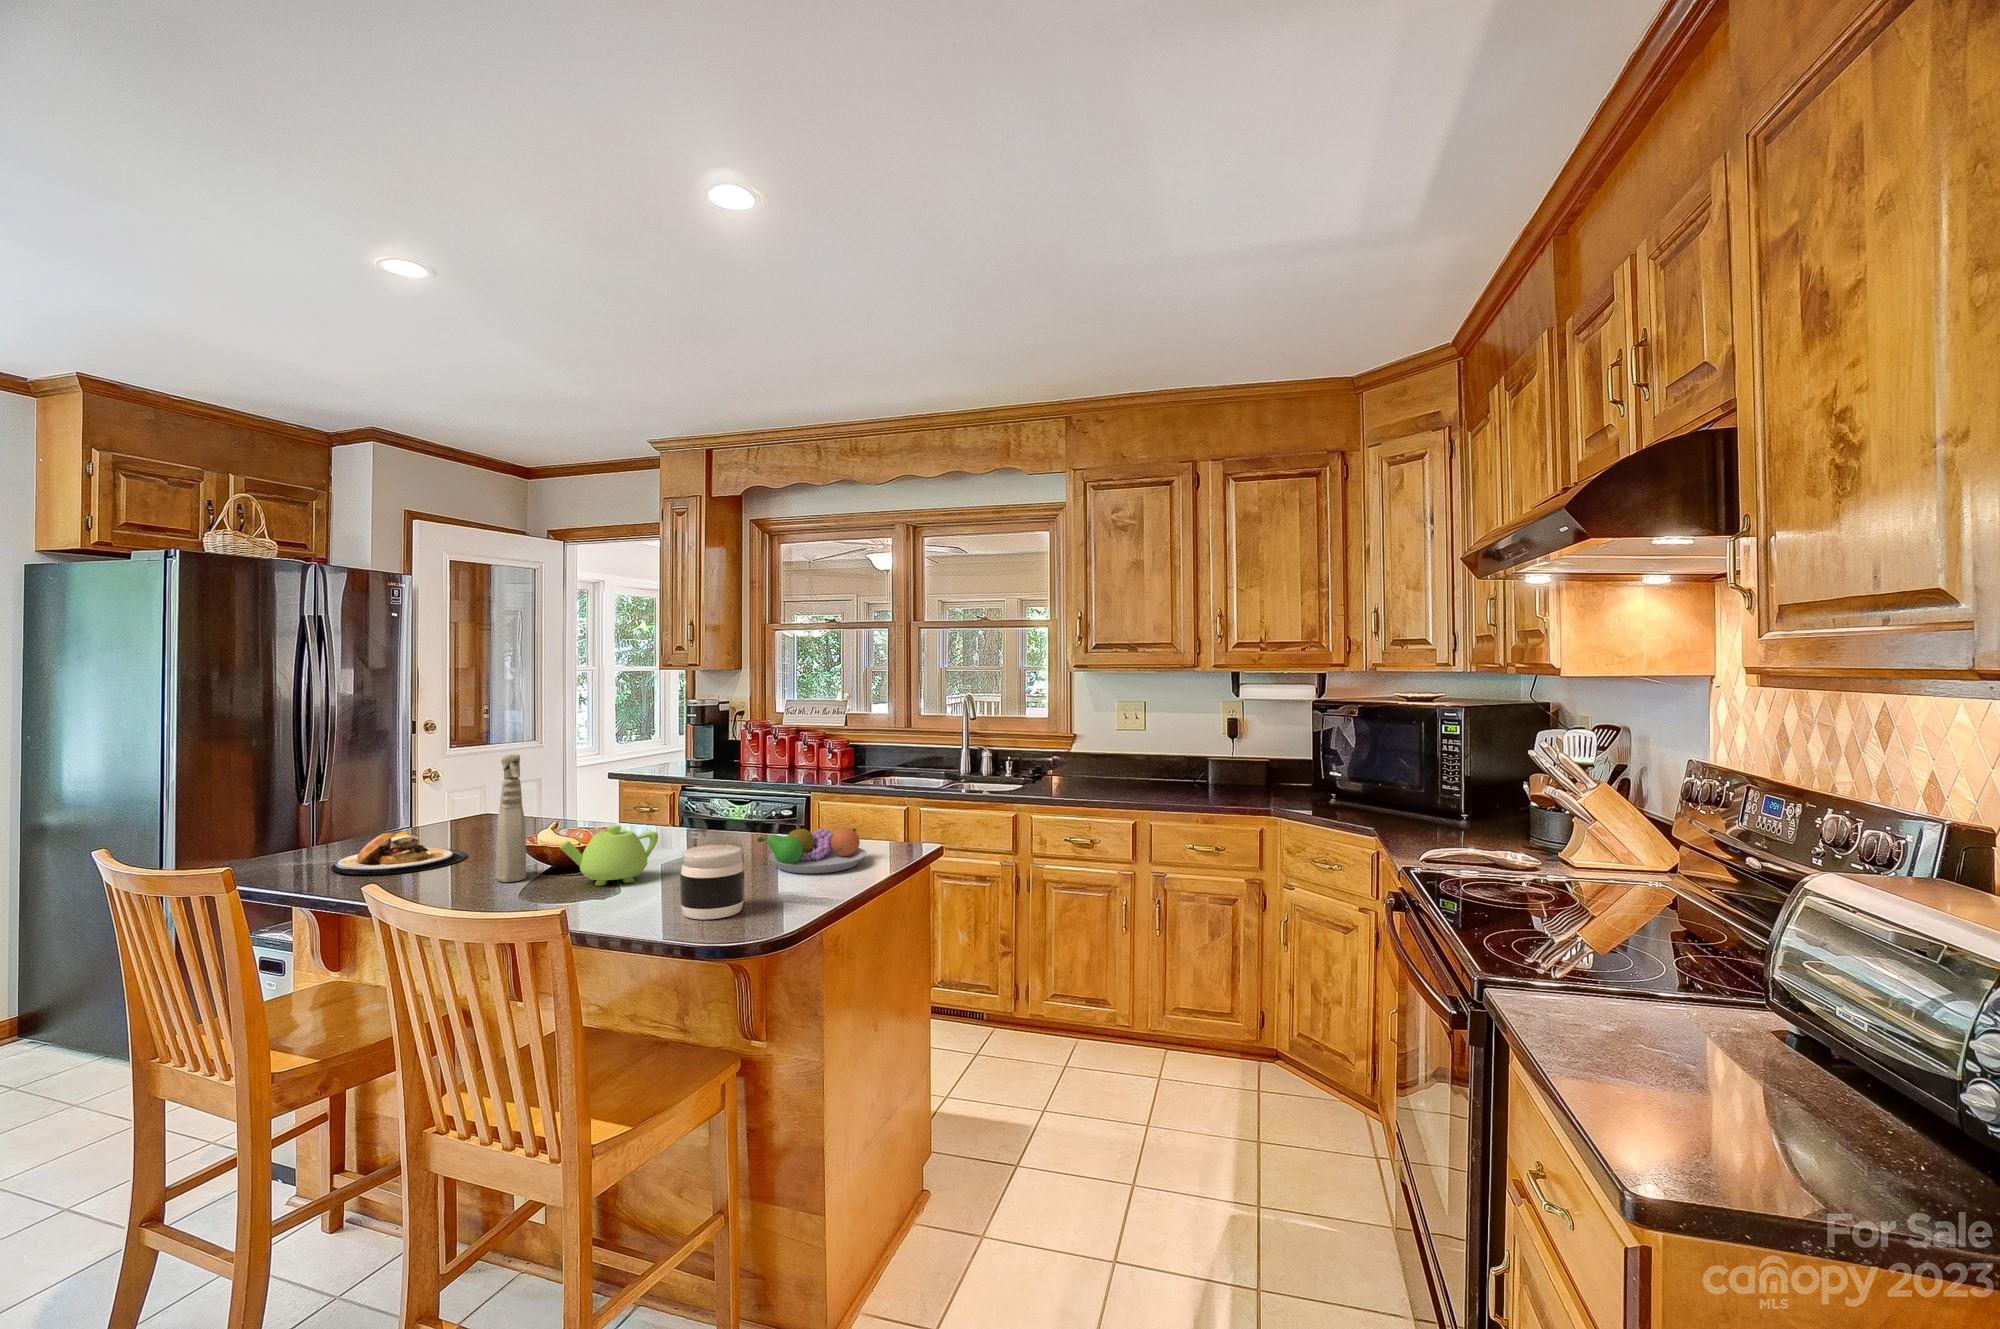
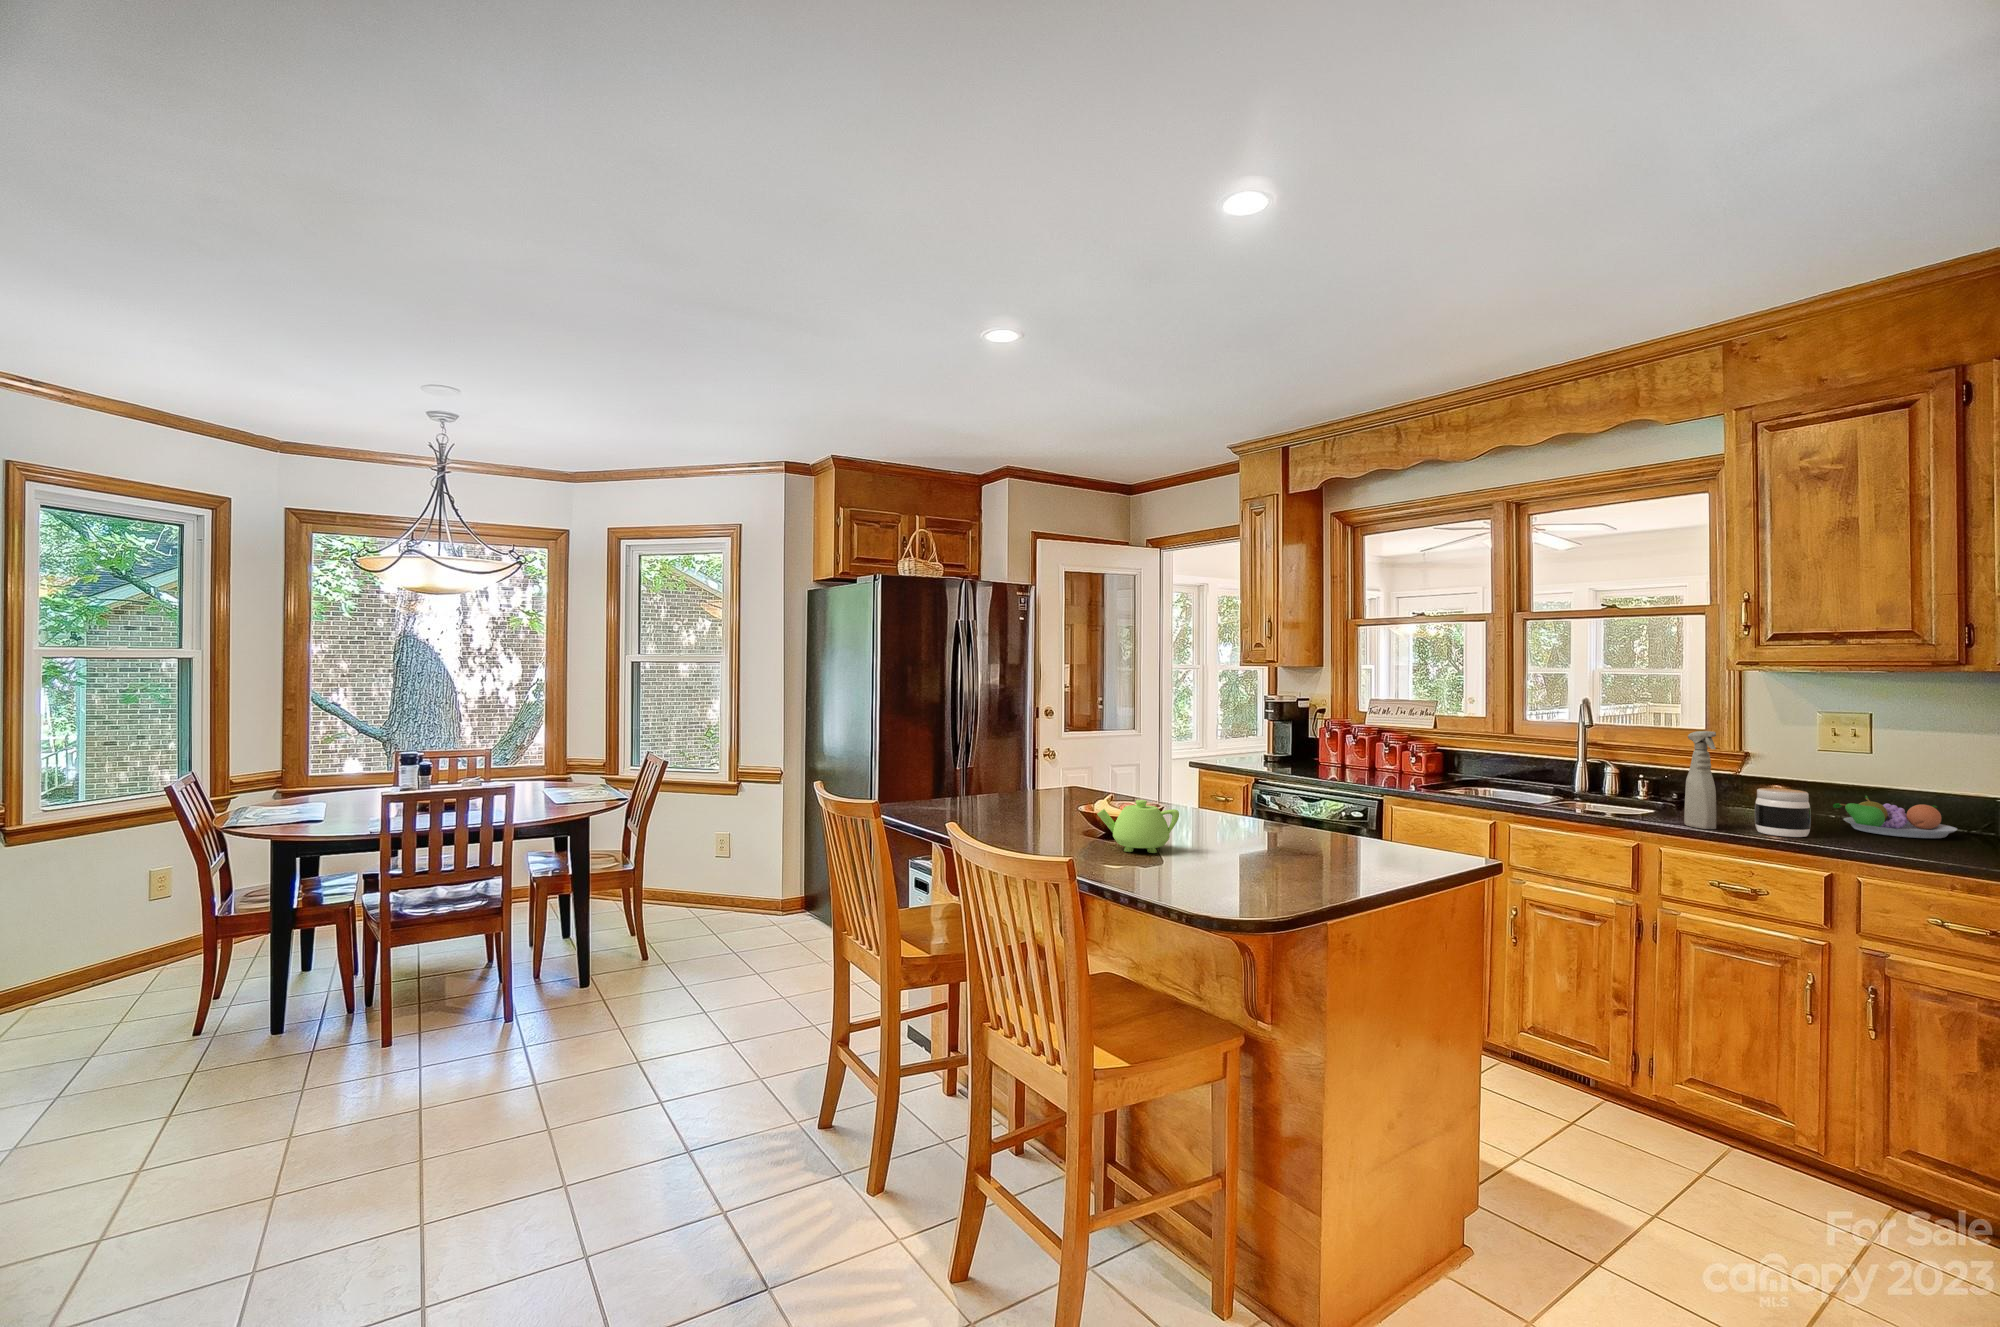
spray bottle: present [496,754,526,882] -> present [1684,731,1716,829]
fruit bowl: present [757,822,867,873] -> present [1833,796,1957,838]
plate: present [331,832,467,874] -> none [953,790,1045,822]
jar: present [680,845,745,919] -> present [1755,788,1811,837]

